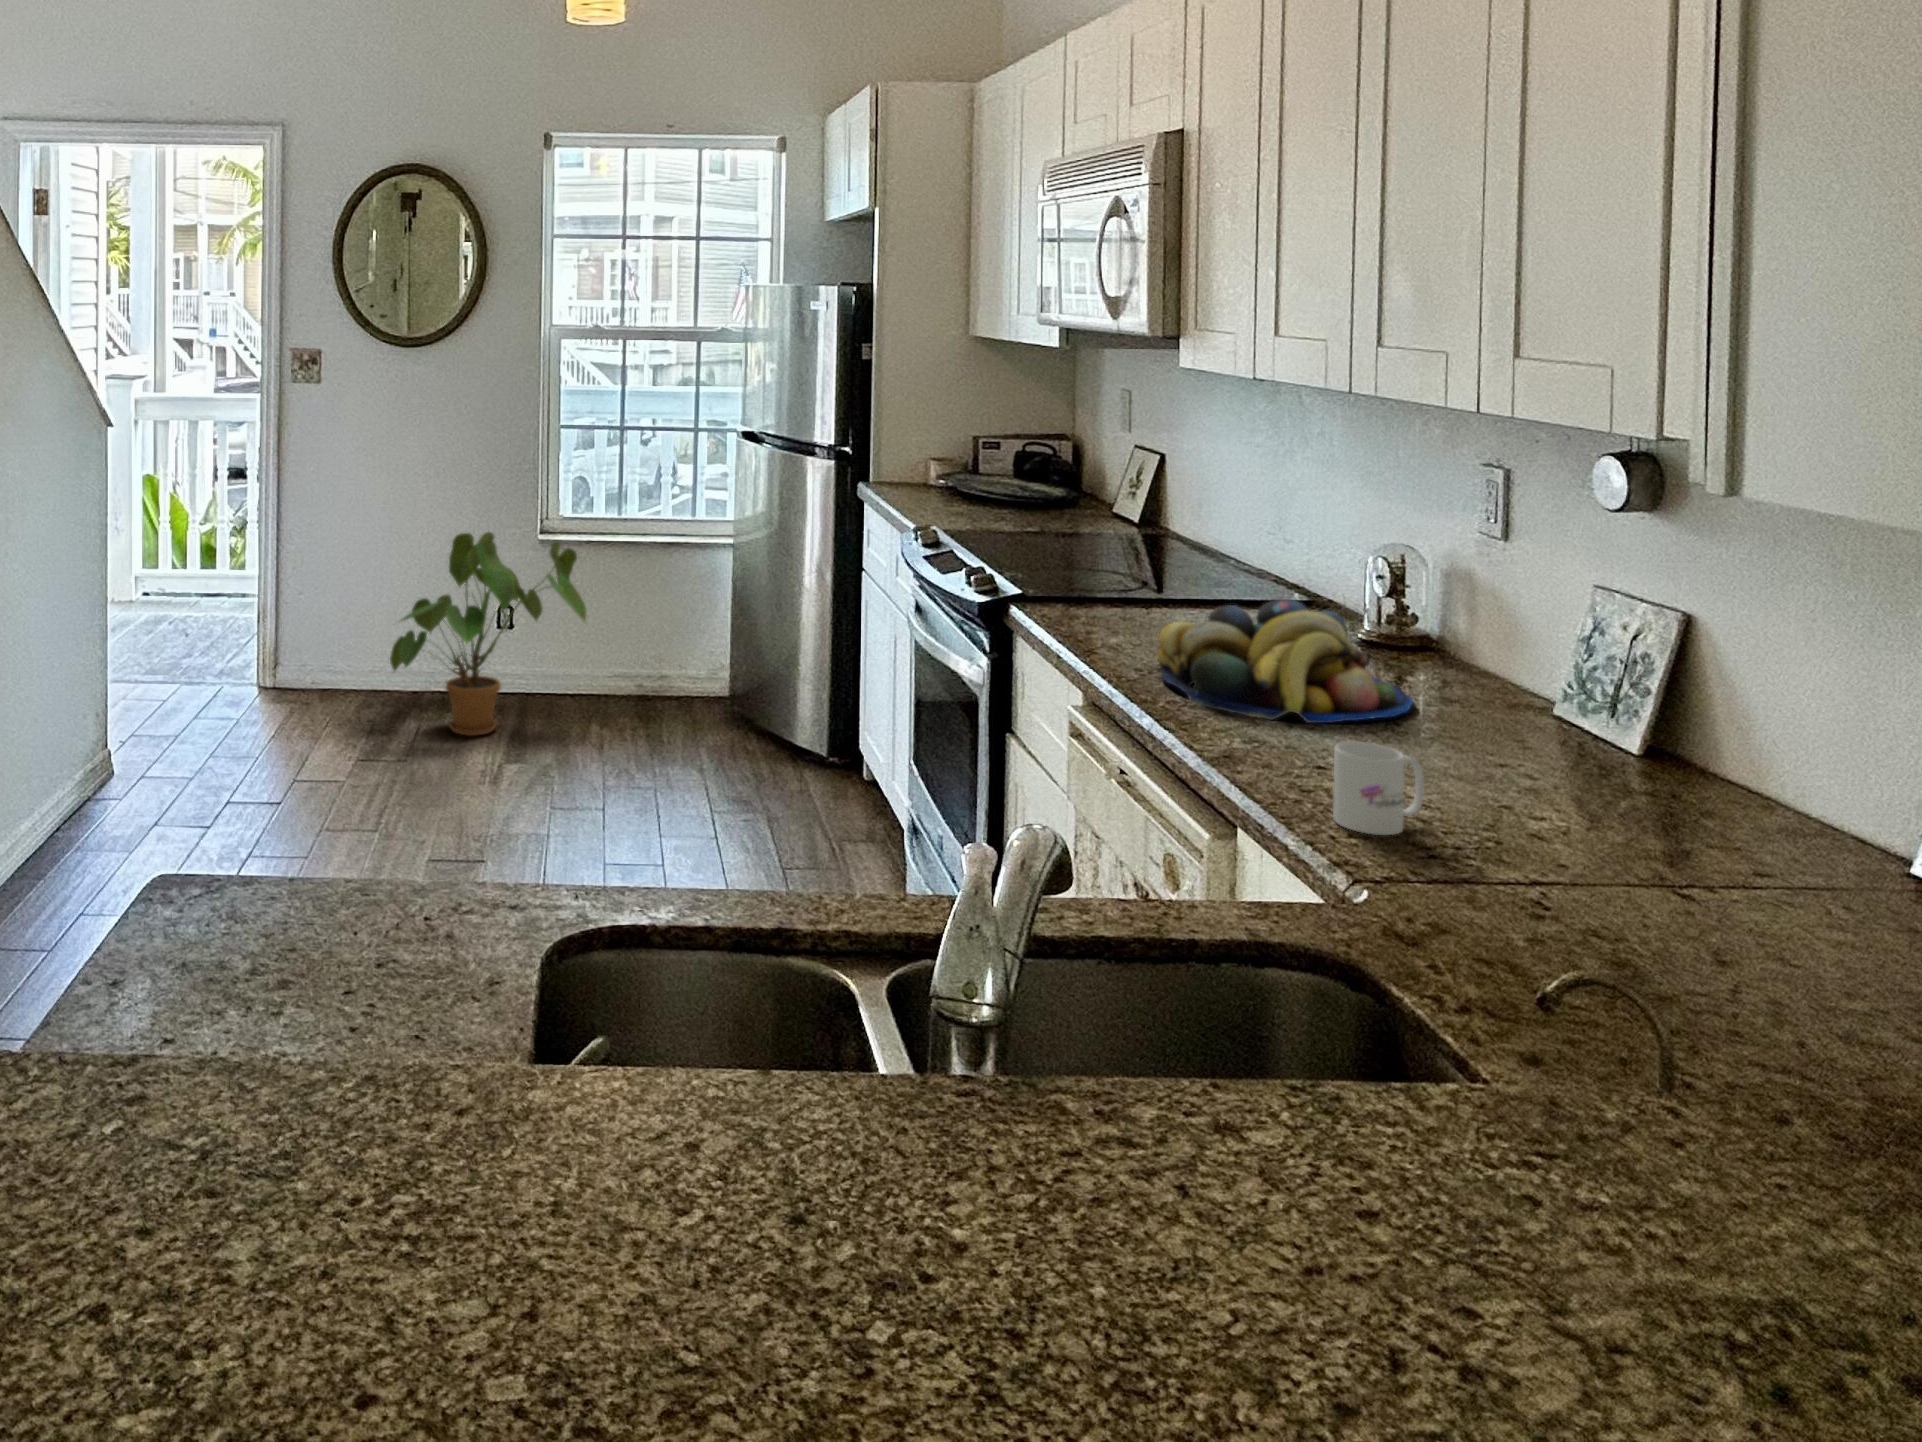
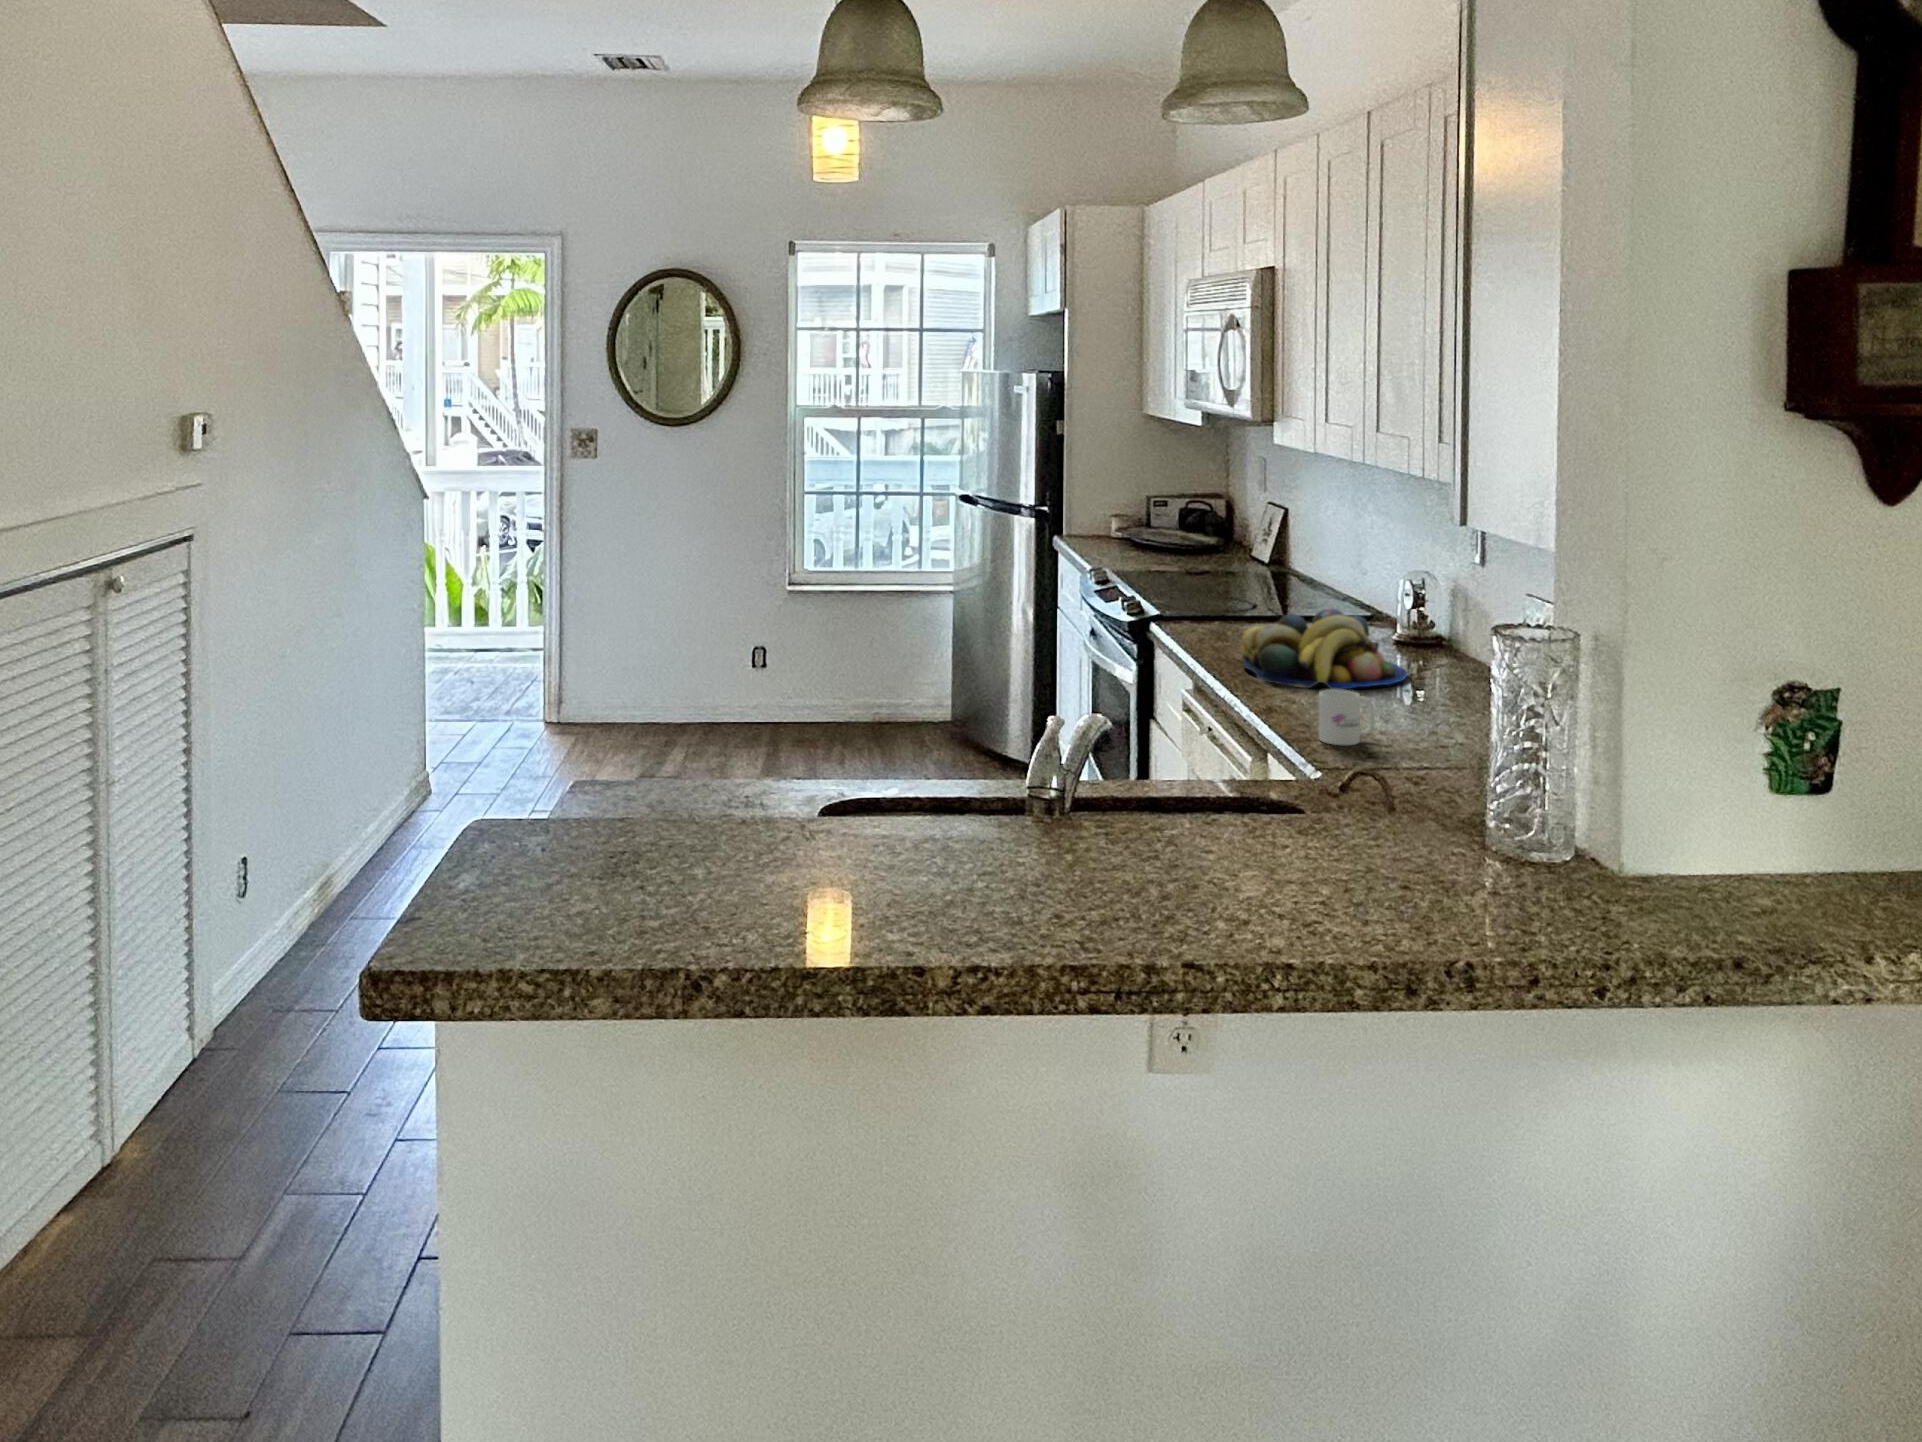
house plant: present [390,532,587,735] -> none [662,583,831,755]

